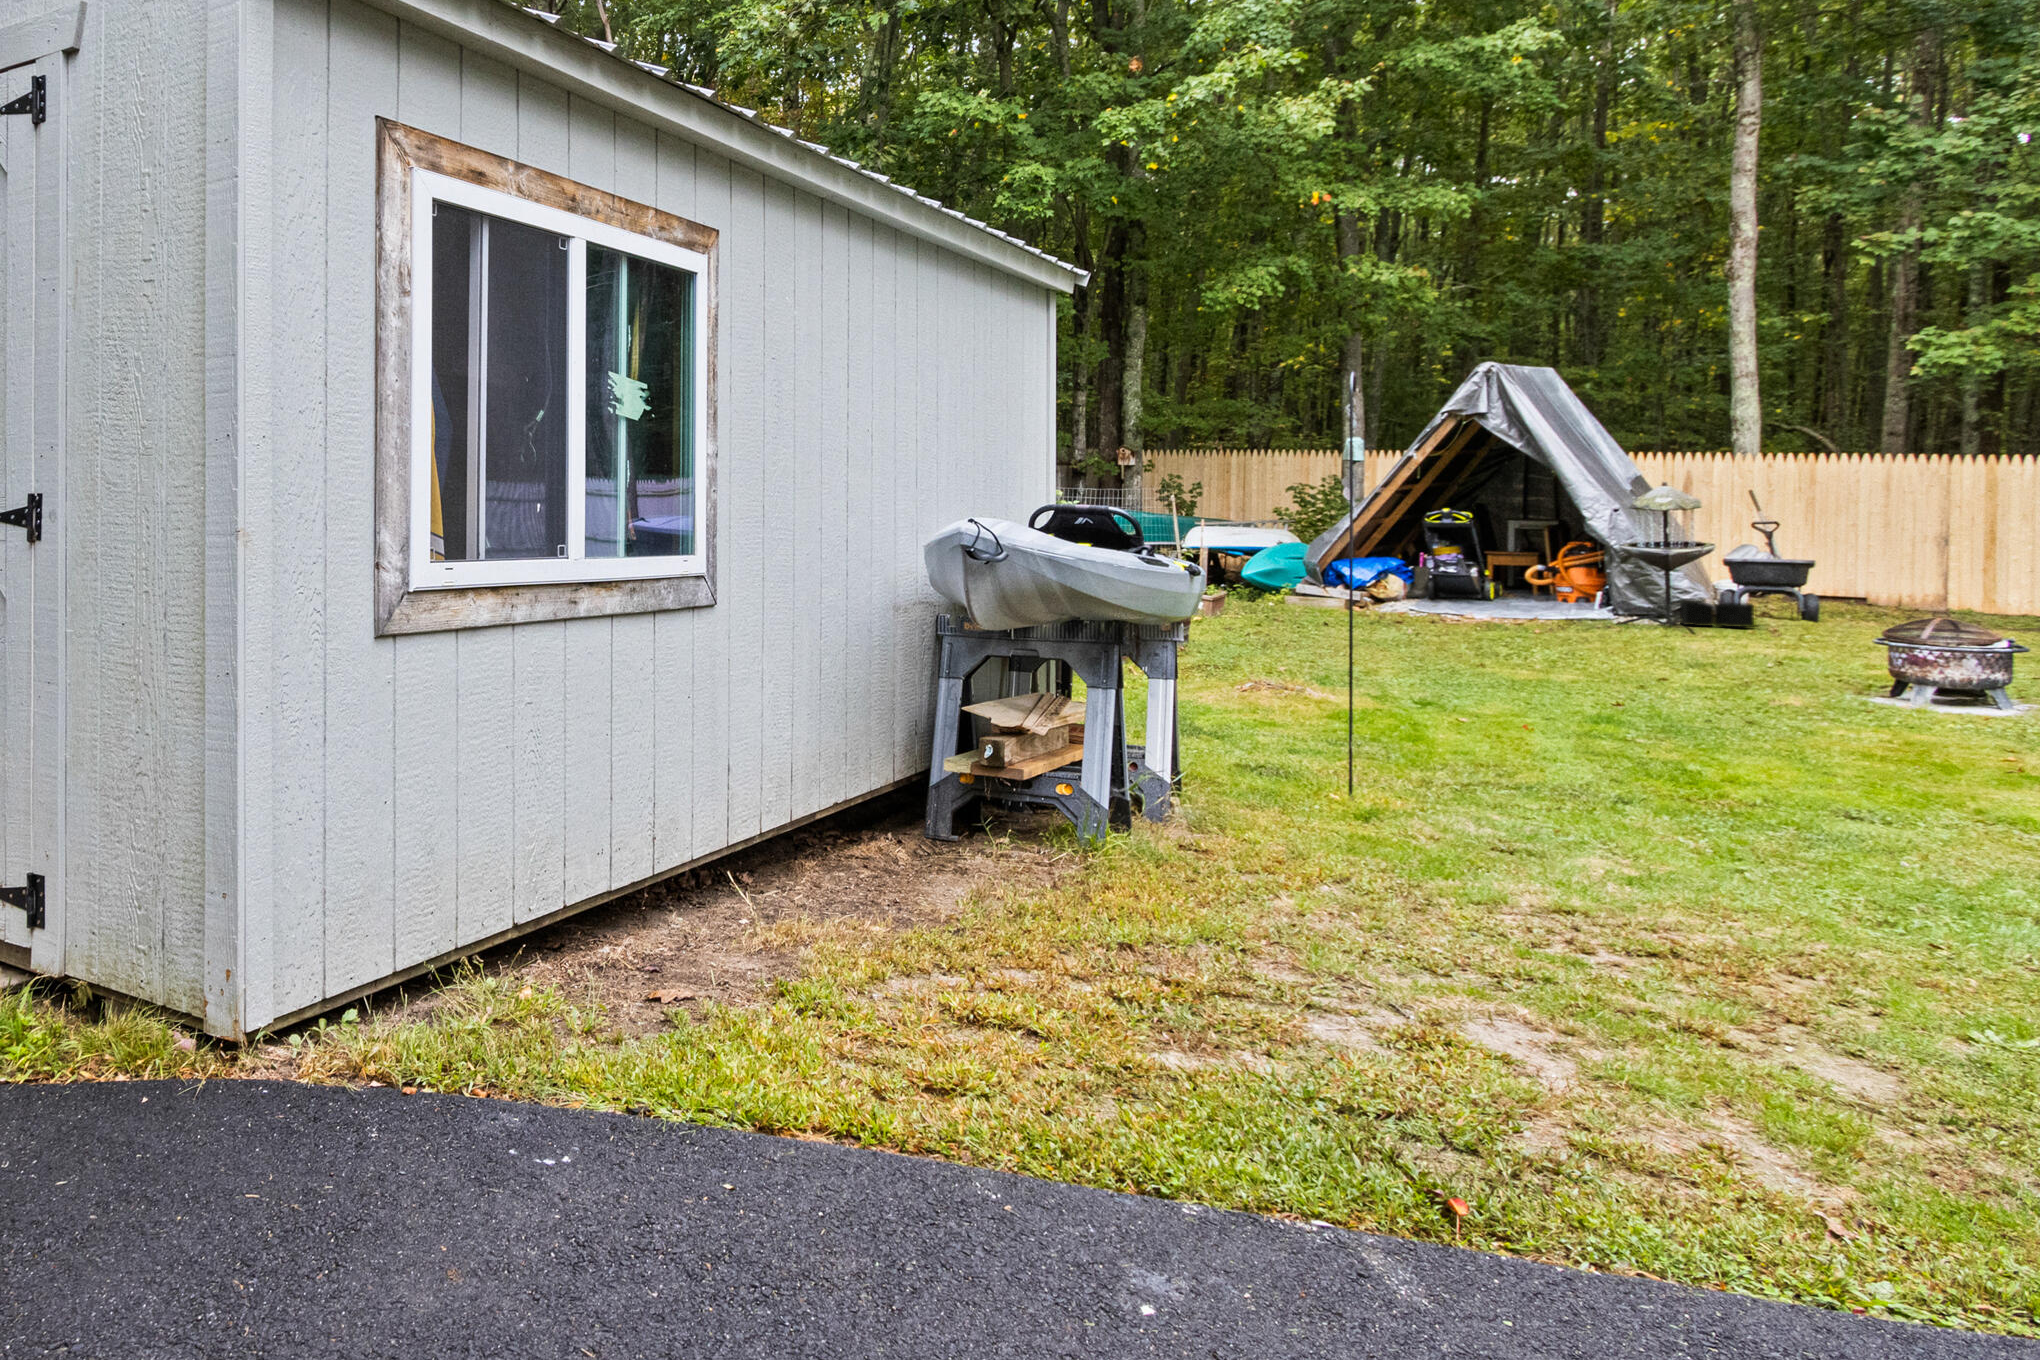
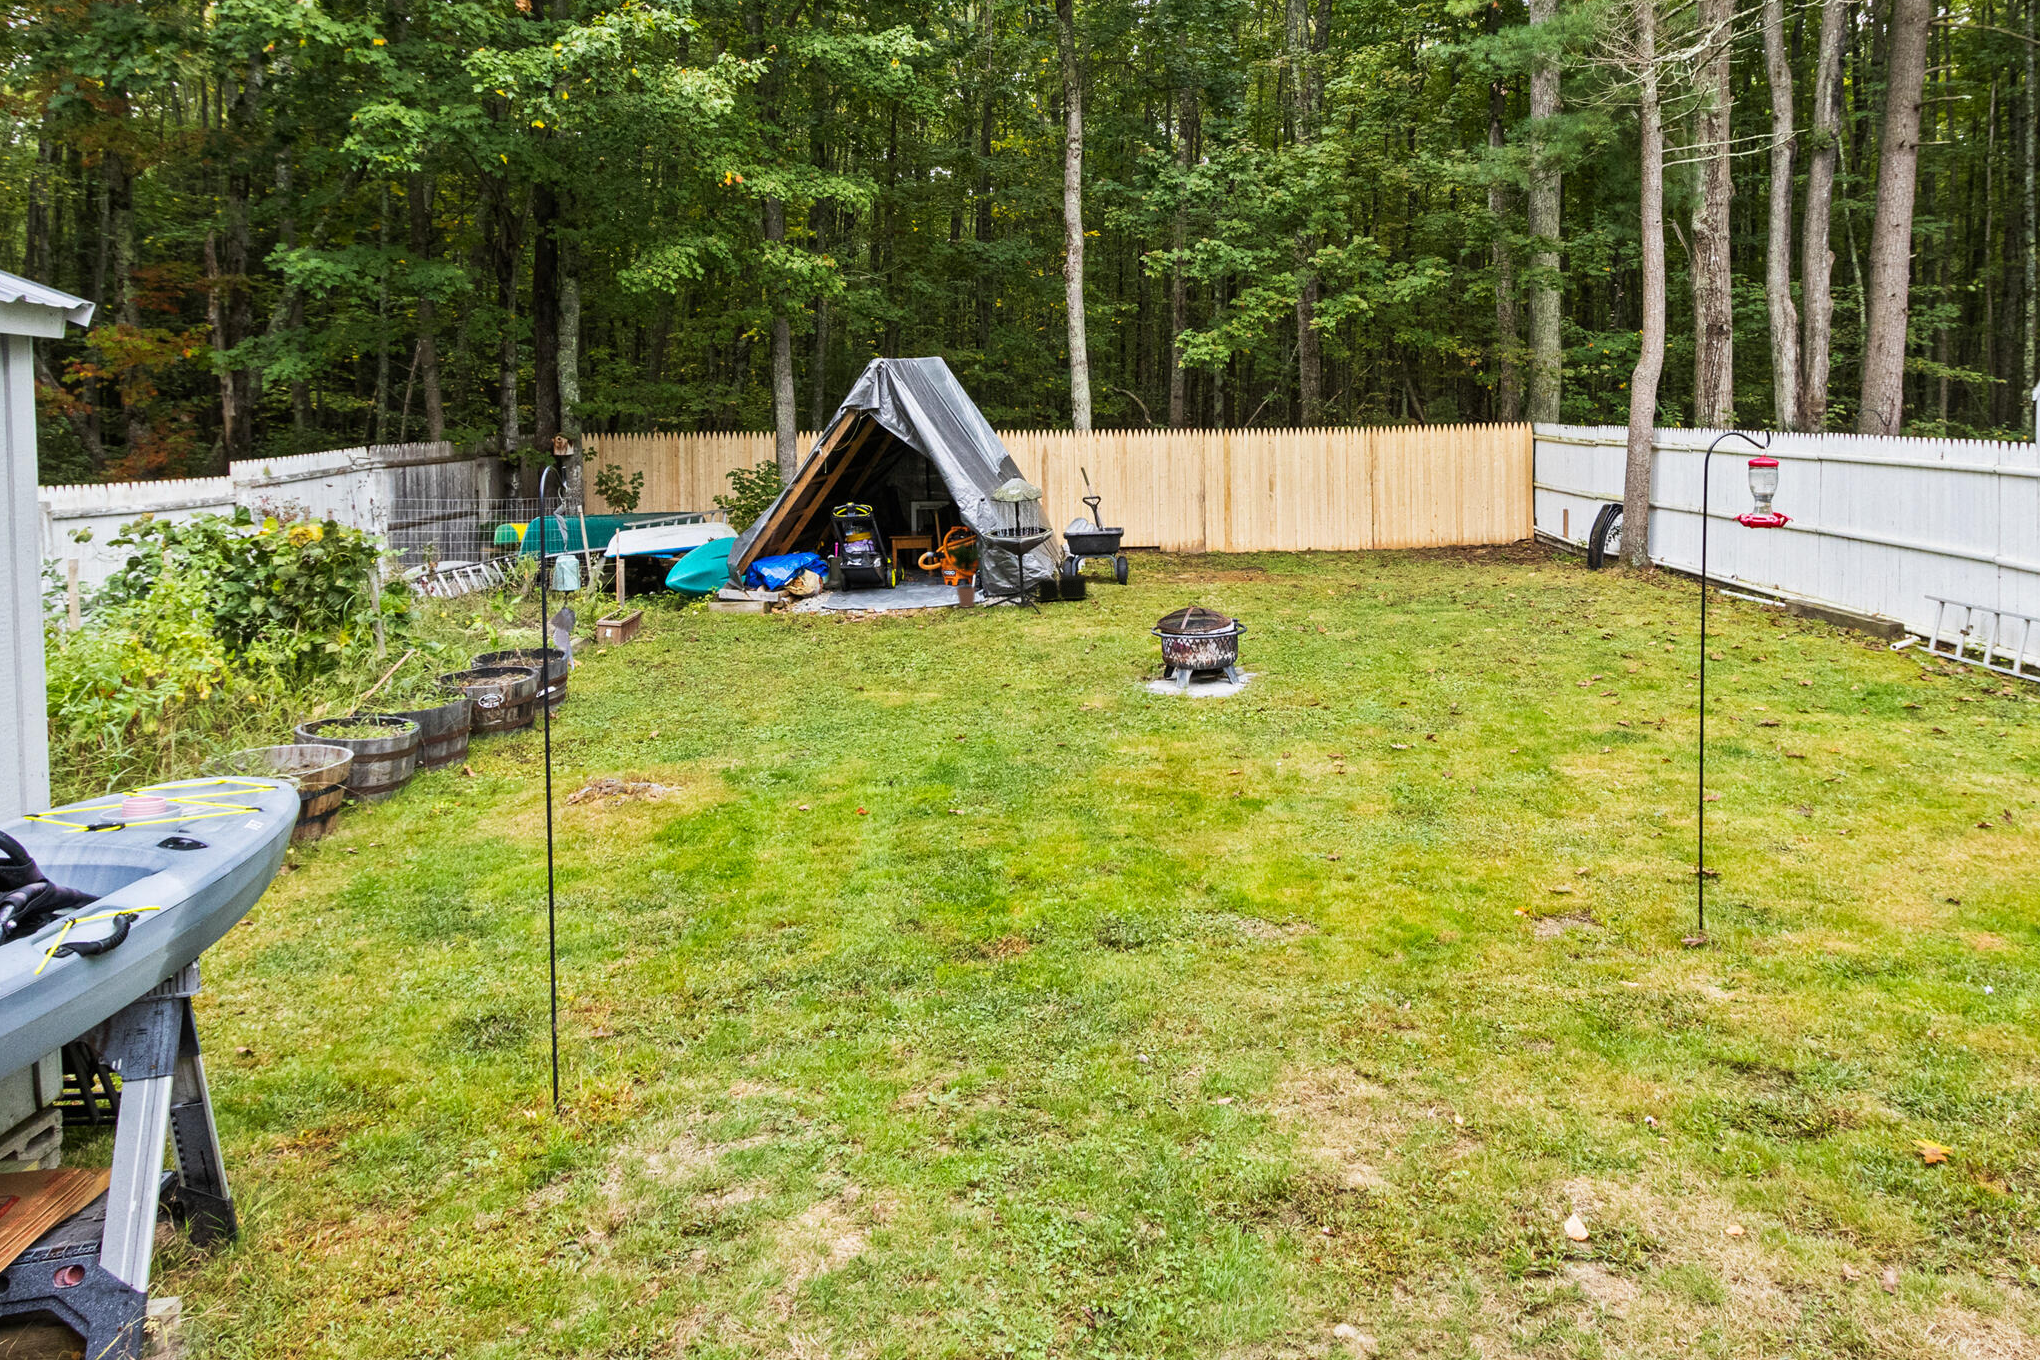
potted plant: none [1562,553,1623,622] -> present [946,543,983,608]

